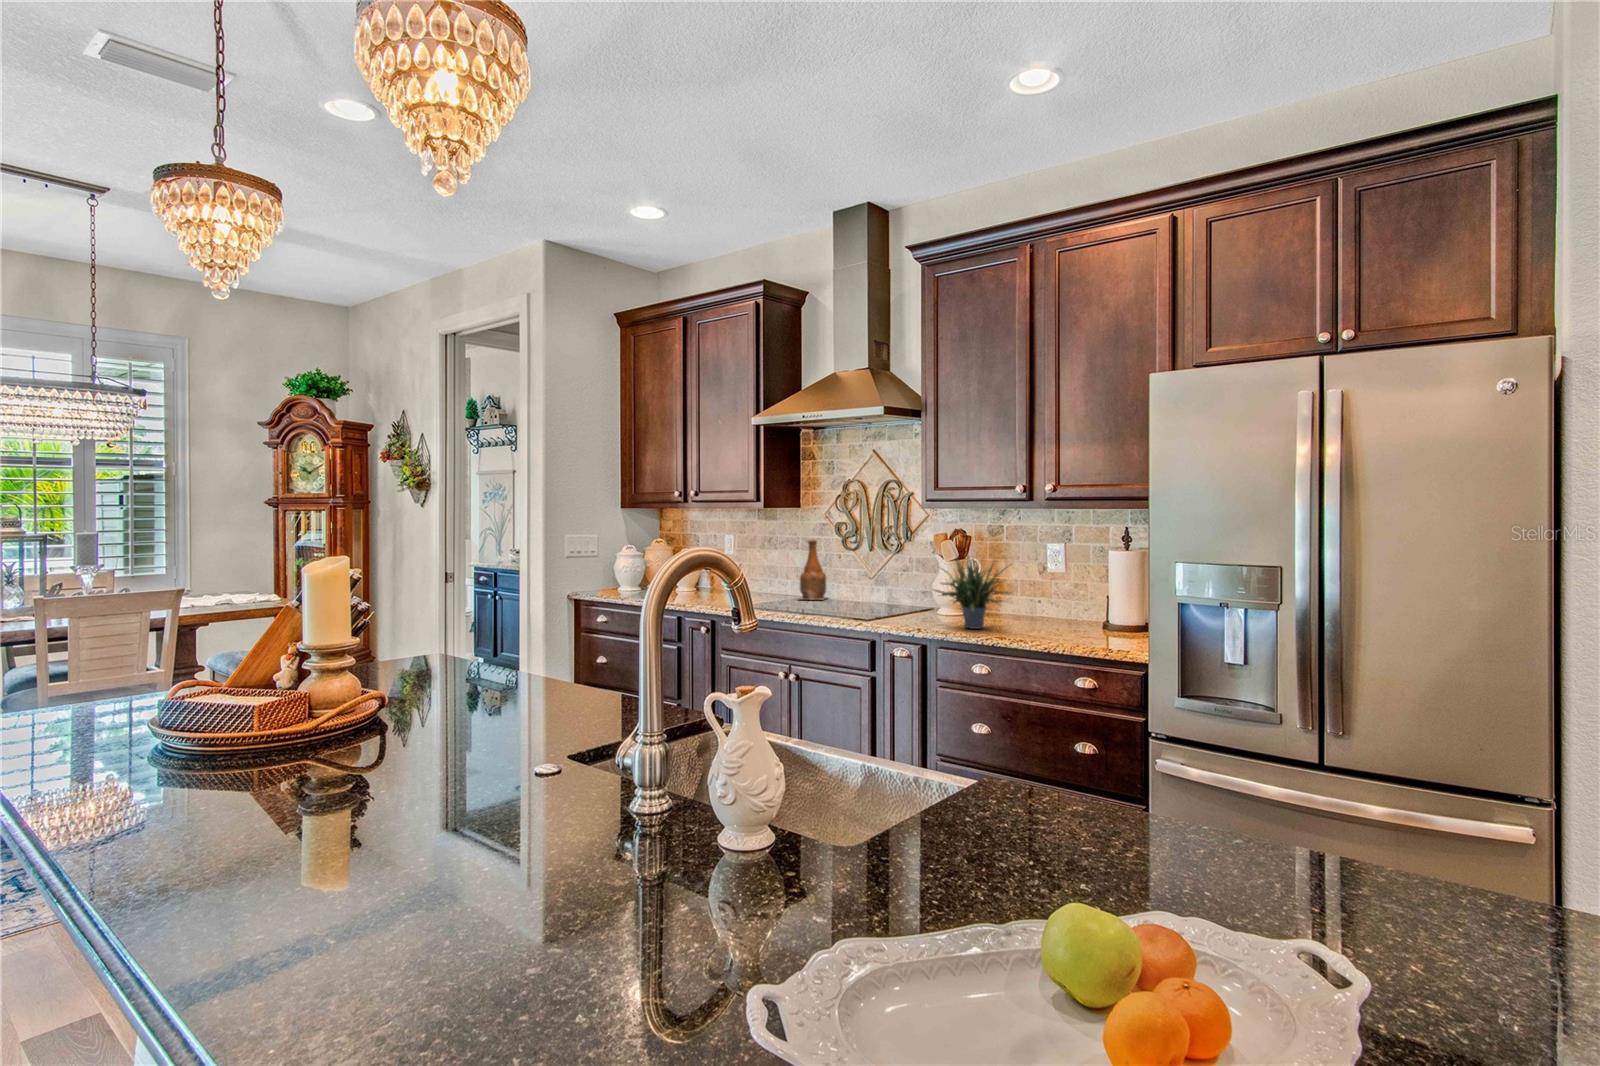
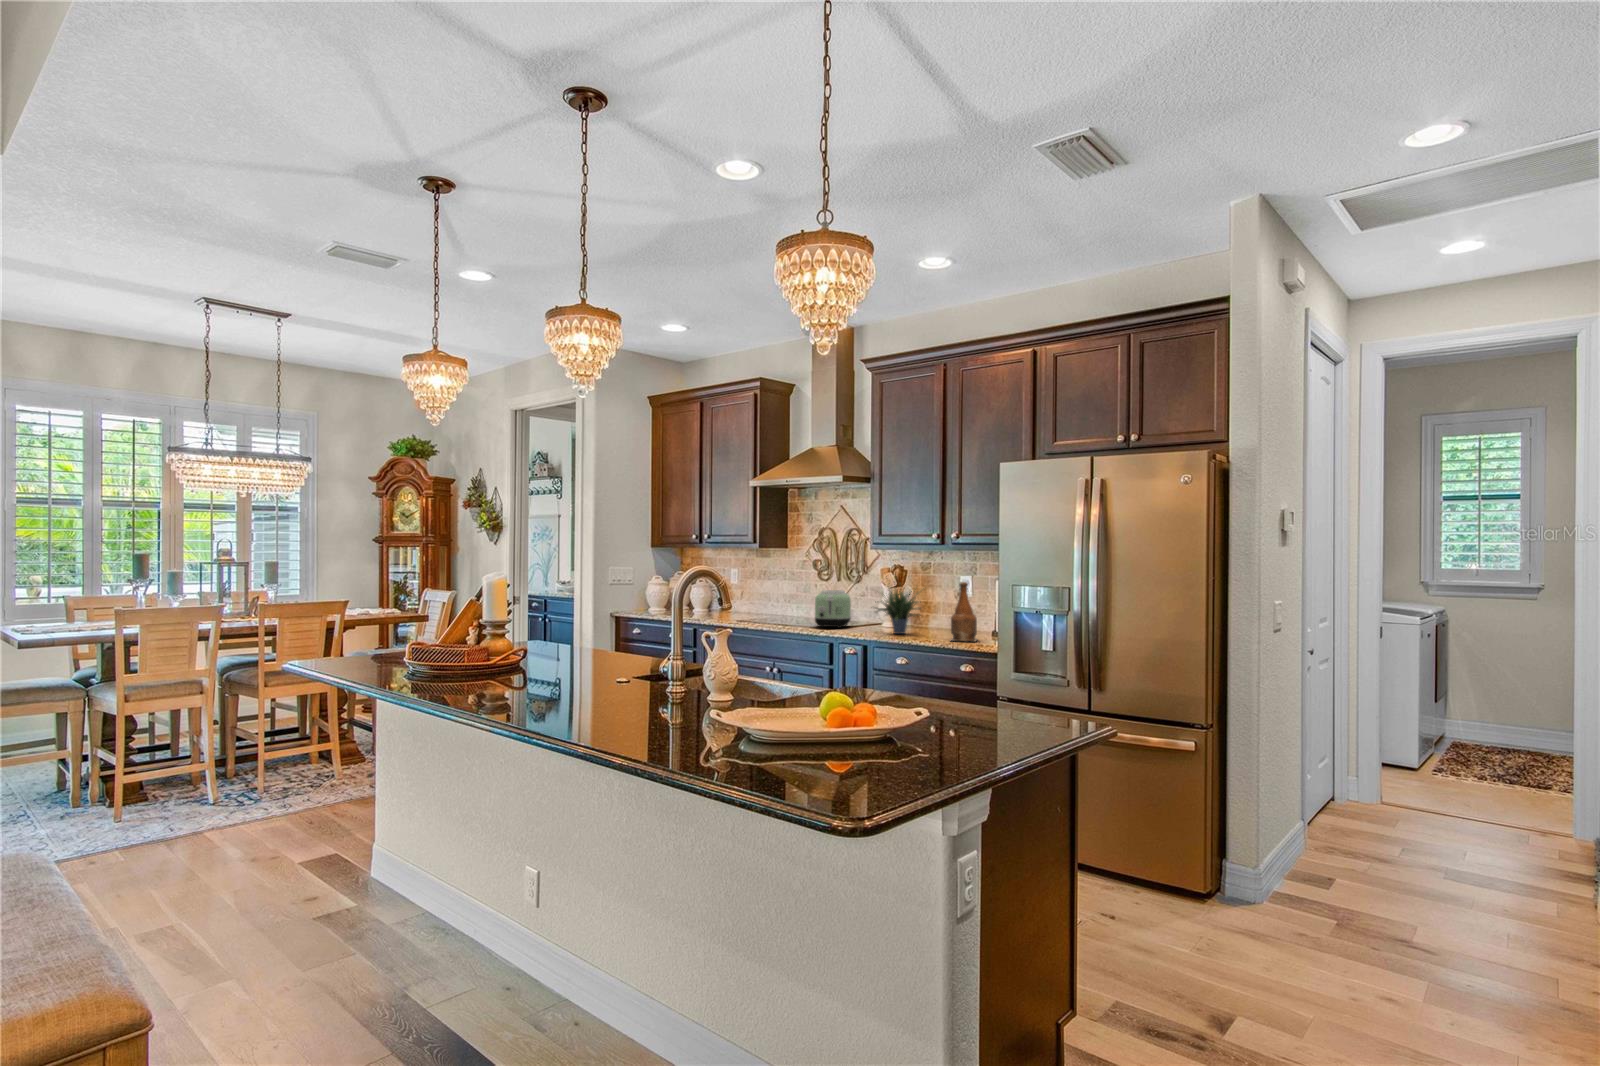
bottle: present [800,539,826,600] -> present [951,582,977,641]
toaster: none [846,565,896,618] -> present [815,590,851,628]

